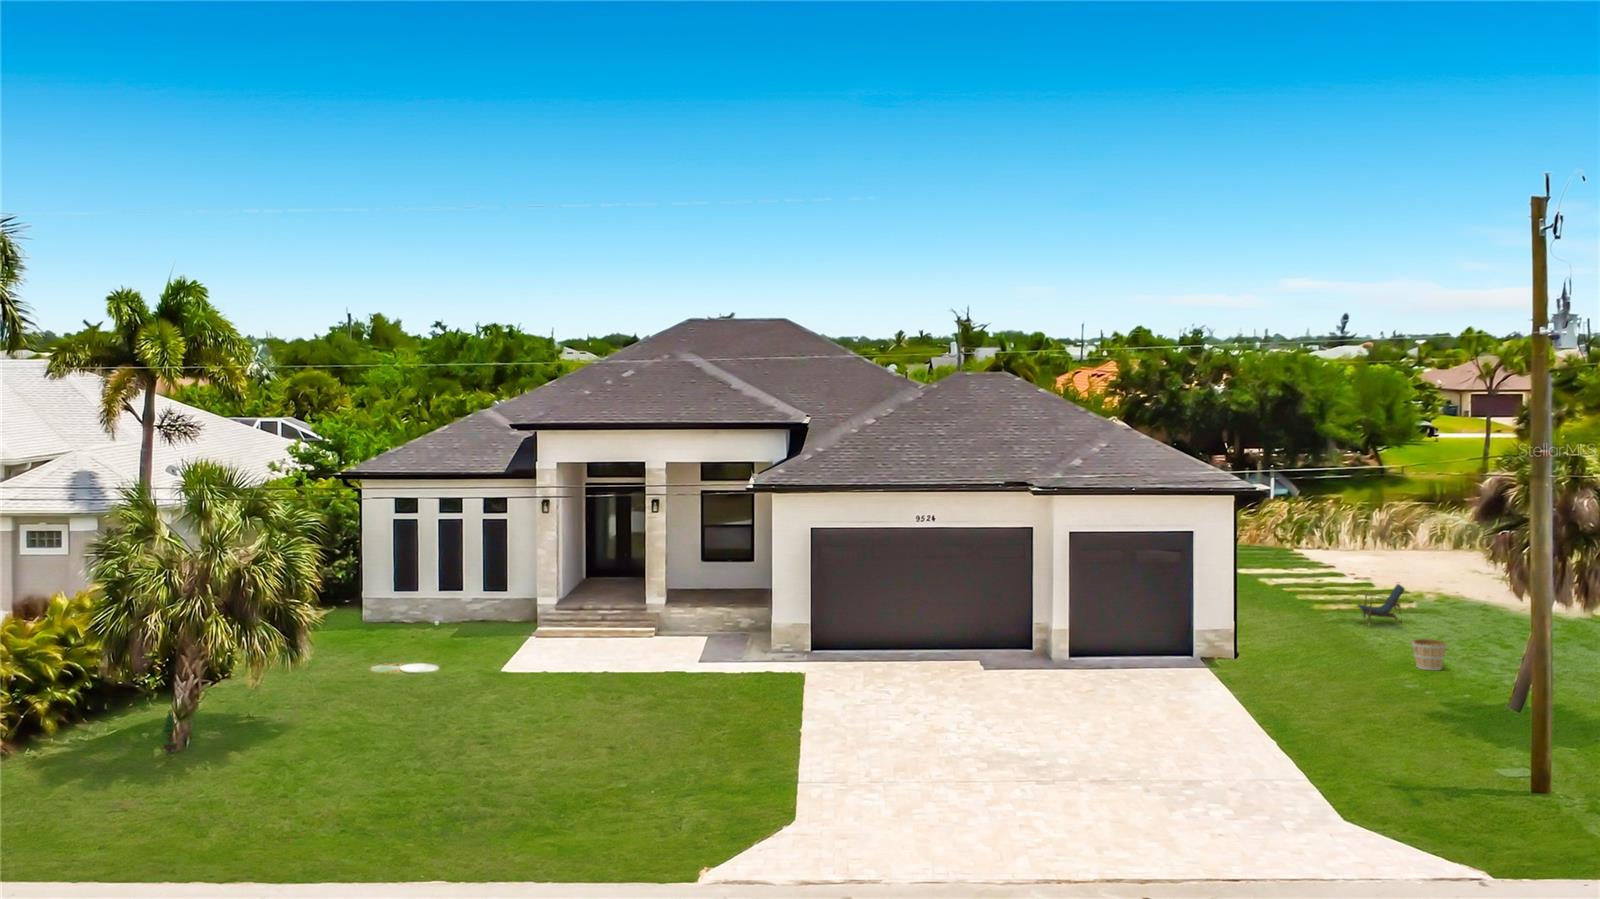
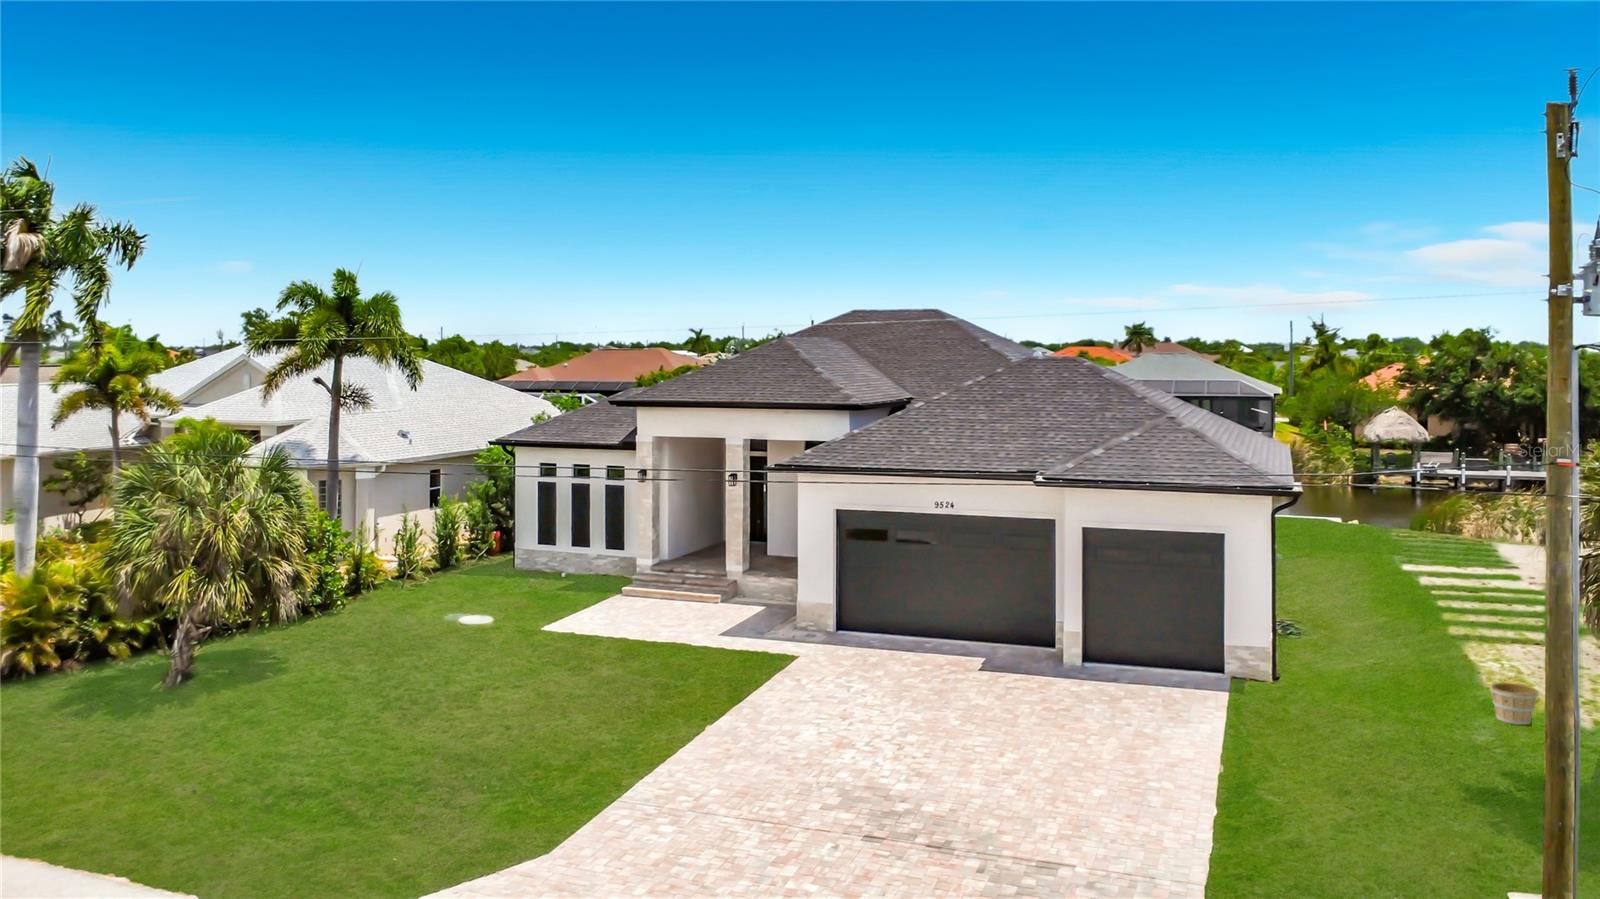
lounge chair: present [1358,584,1405,626] -> none [1482,603,1541,656]
potted tree: present [162,710,177,753] -> none [183,653,199,691]

